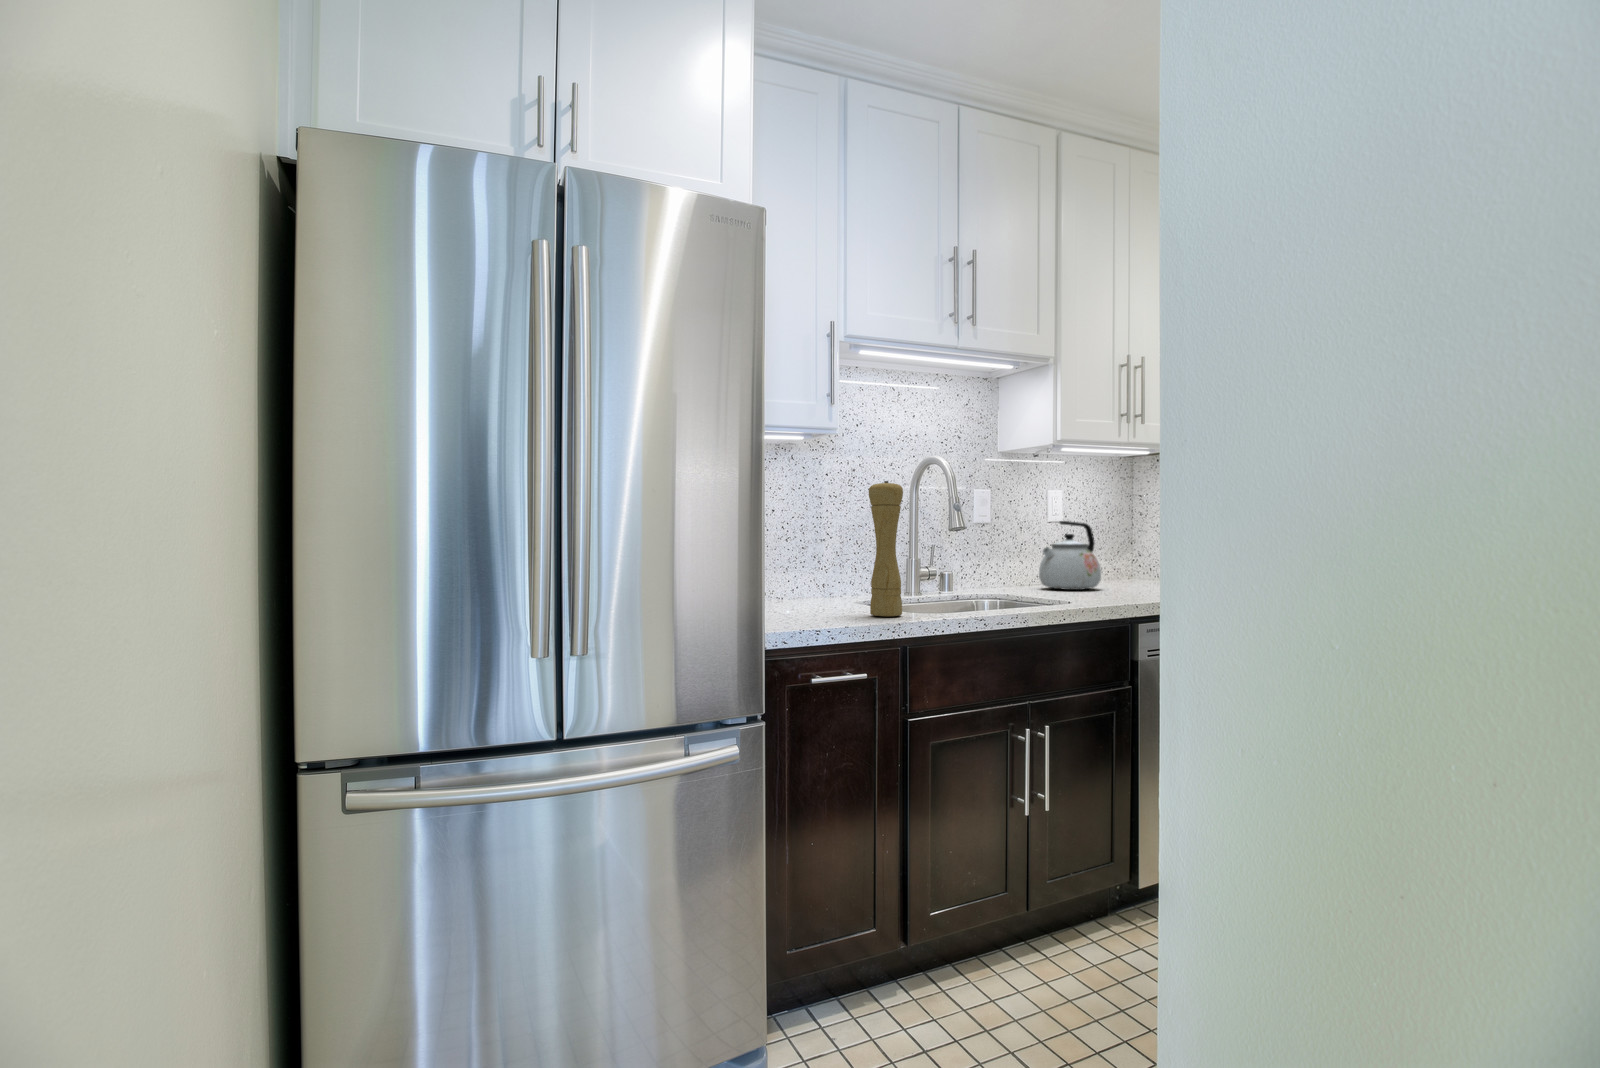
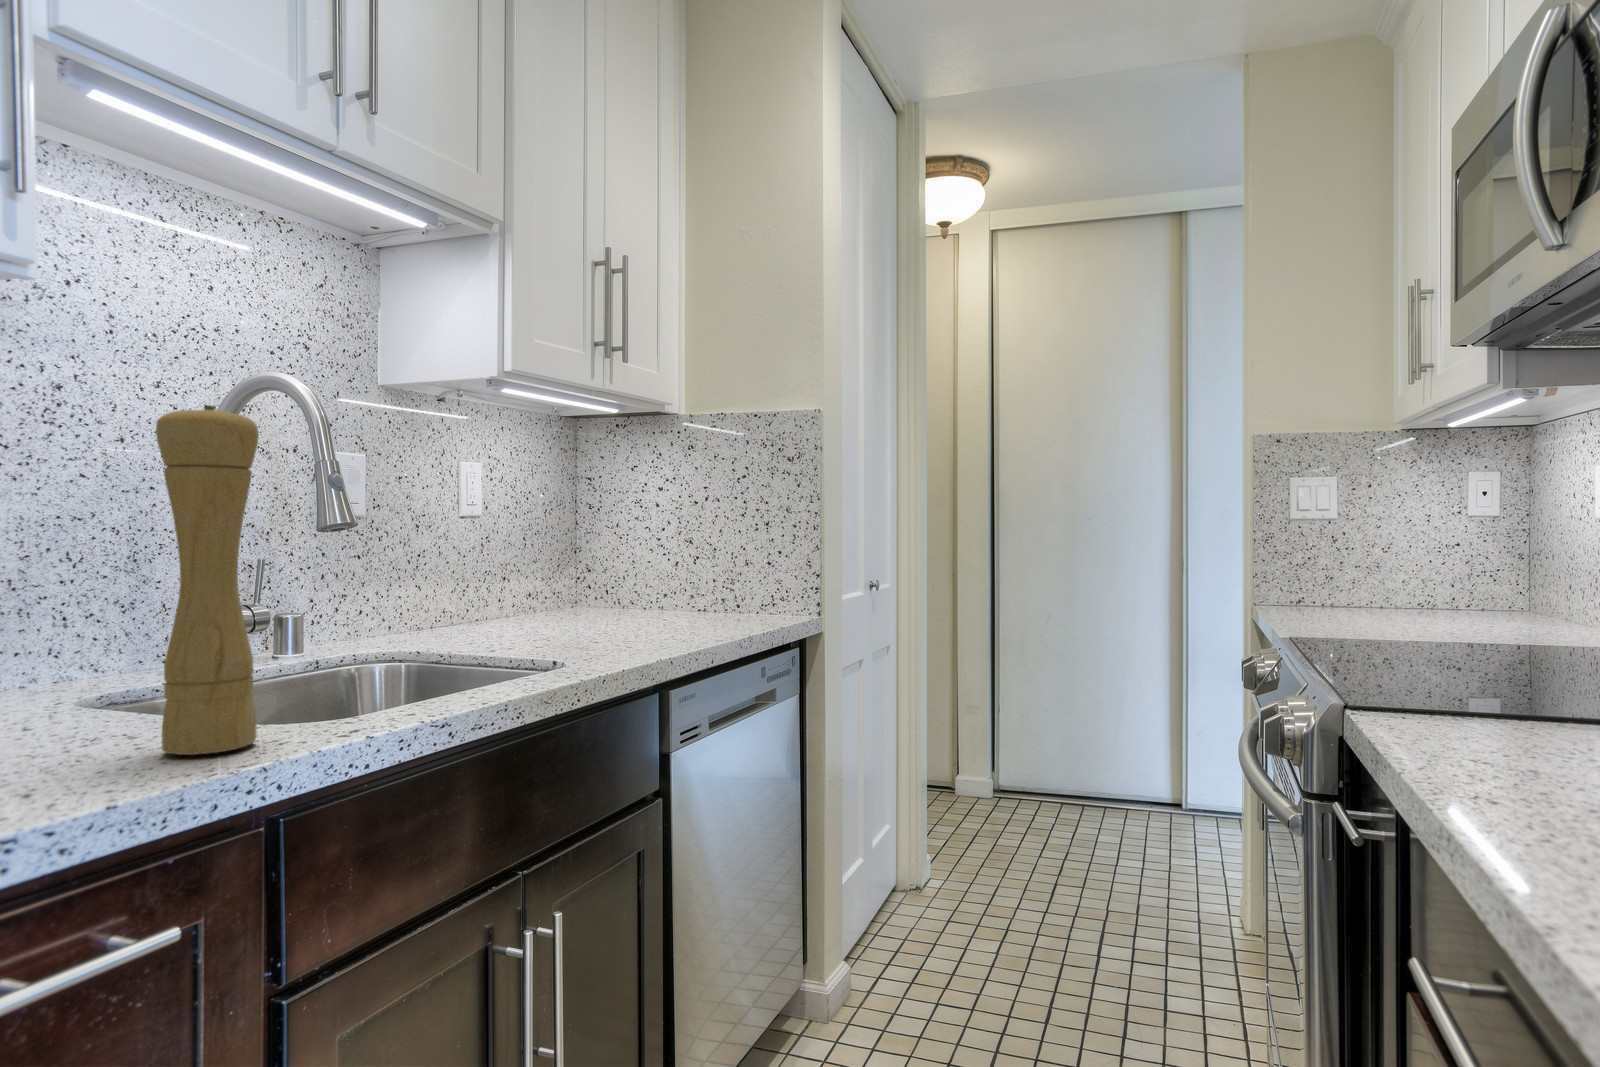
kettle: present [1039,521,1101,590] -> none [459,514,561,632]

